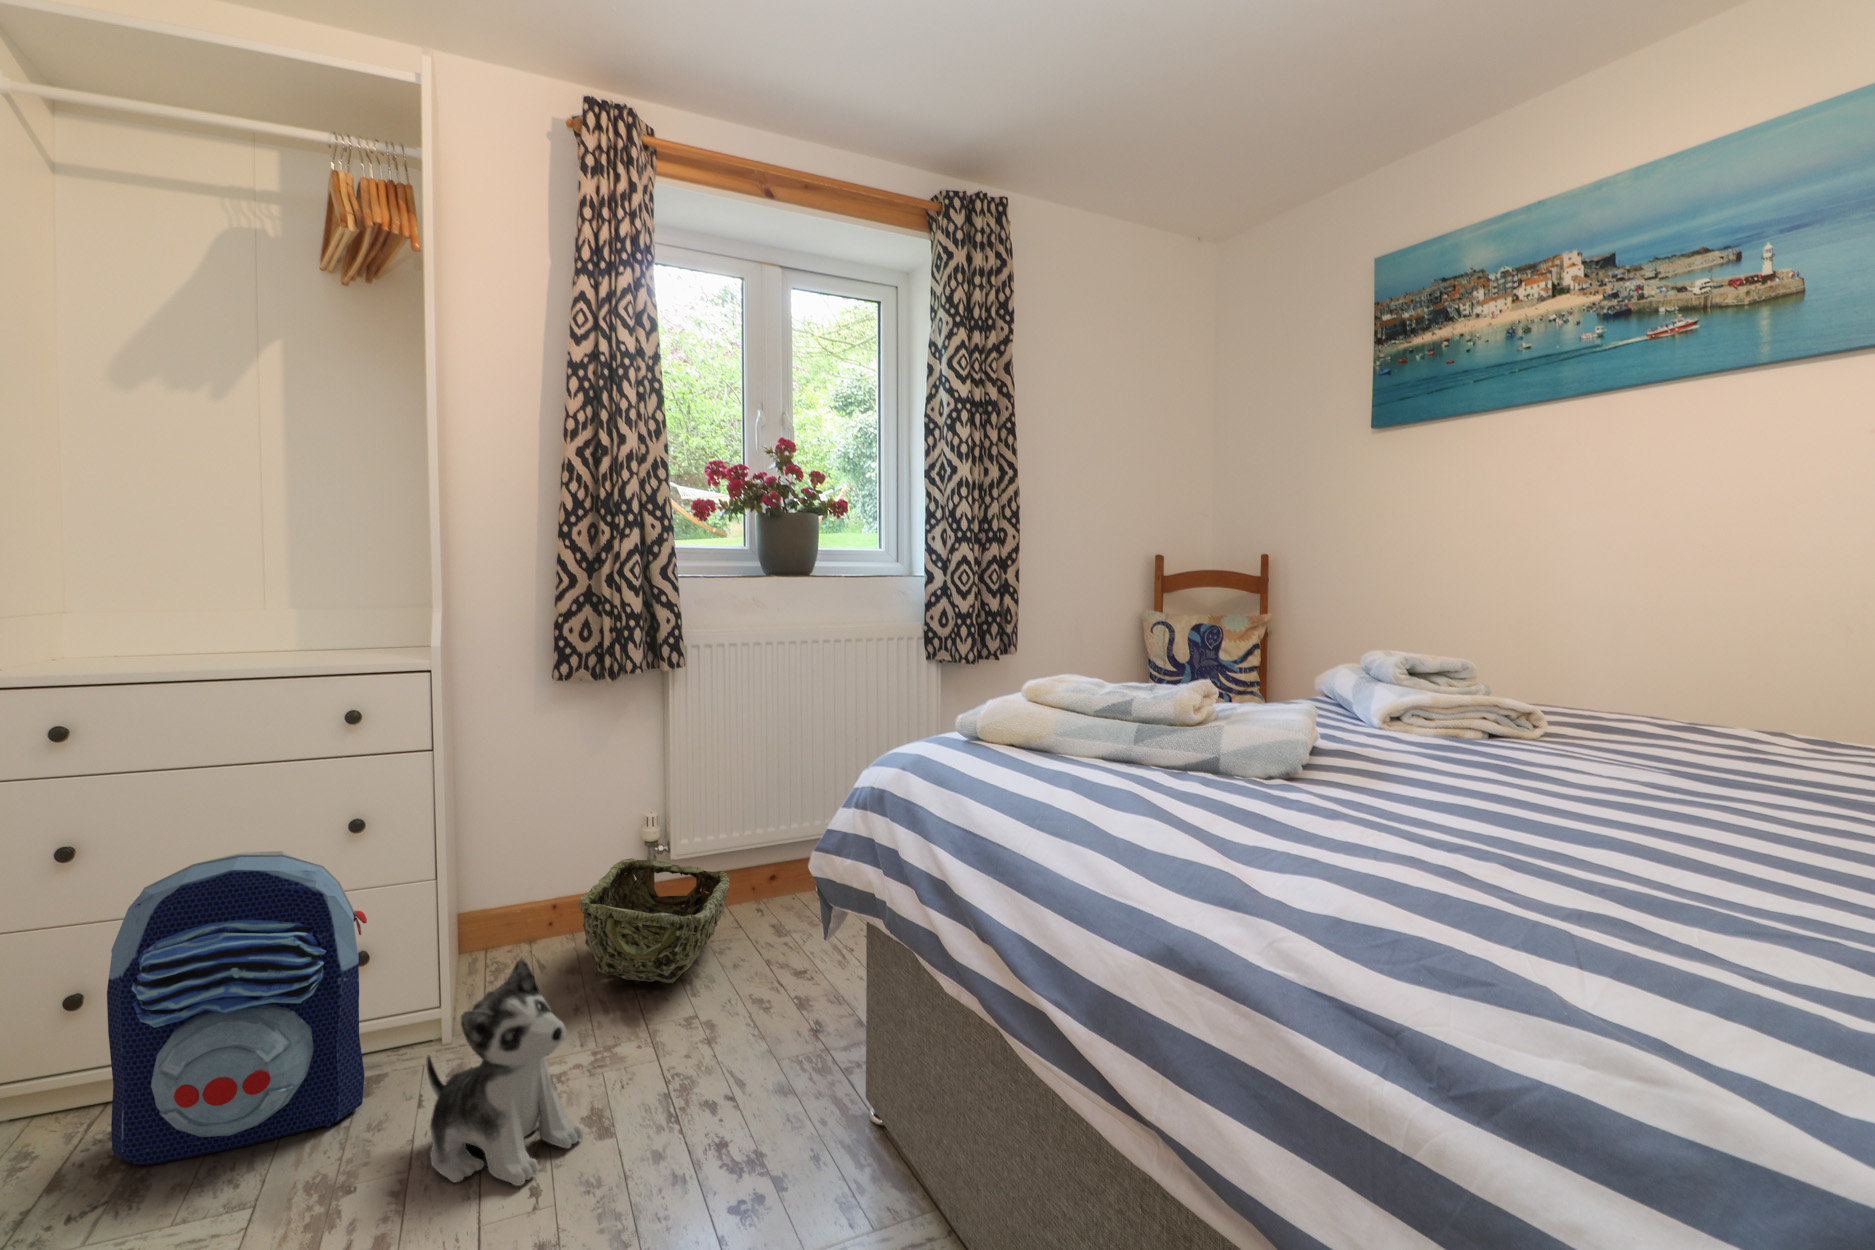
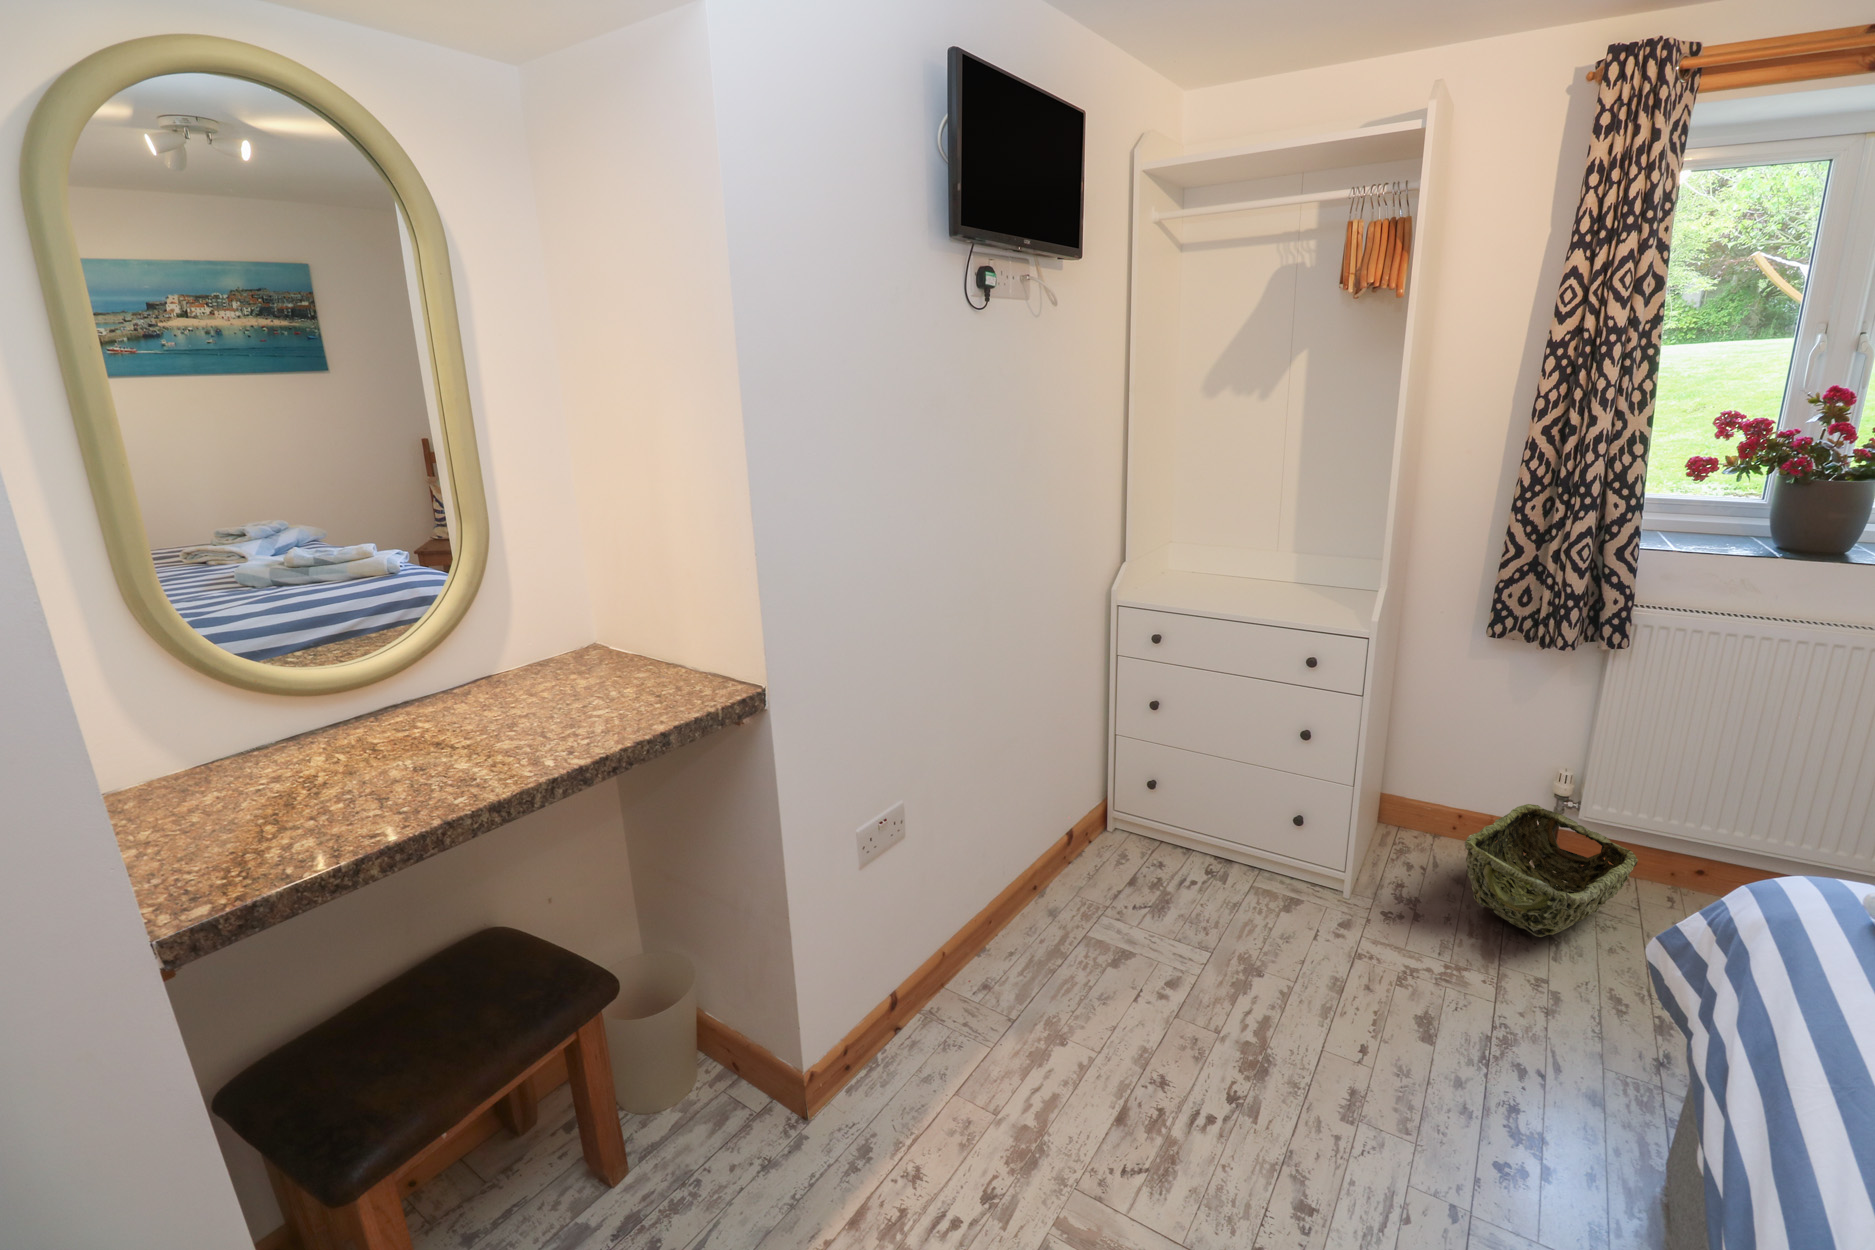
backpack: present [107,851,367,1165] -> none [1159,747,1298,929]
plush toy: present [426,959,583,1186] -> none [1308,895,1411,1040]

